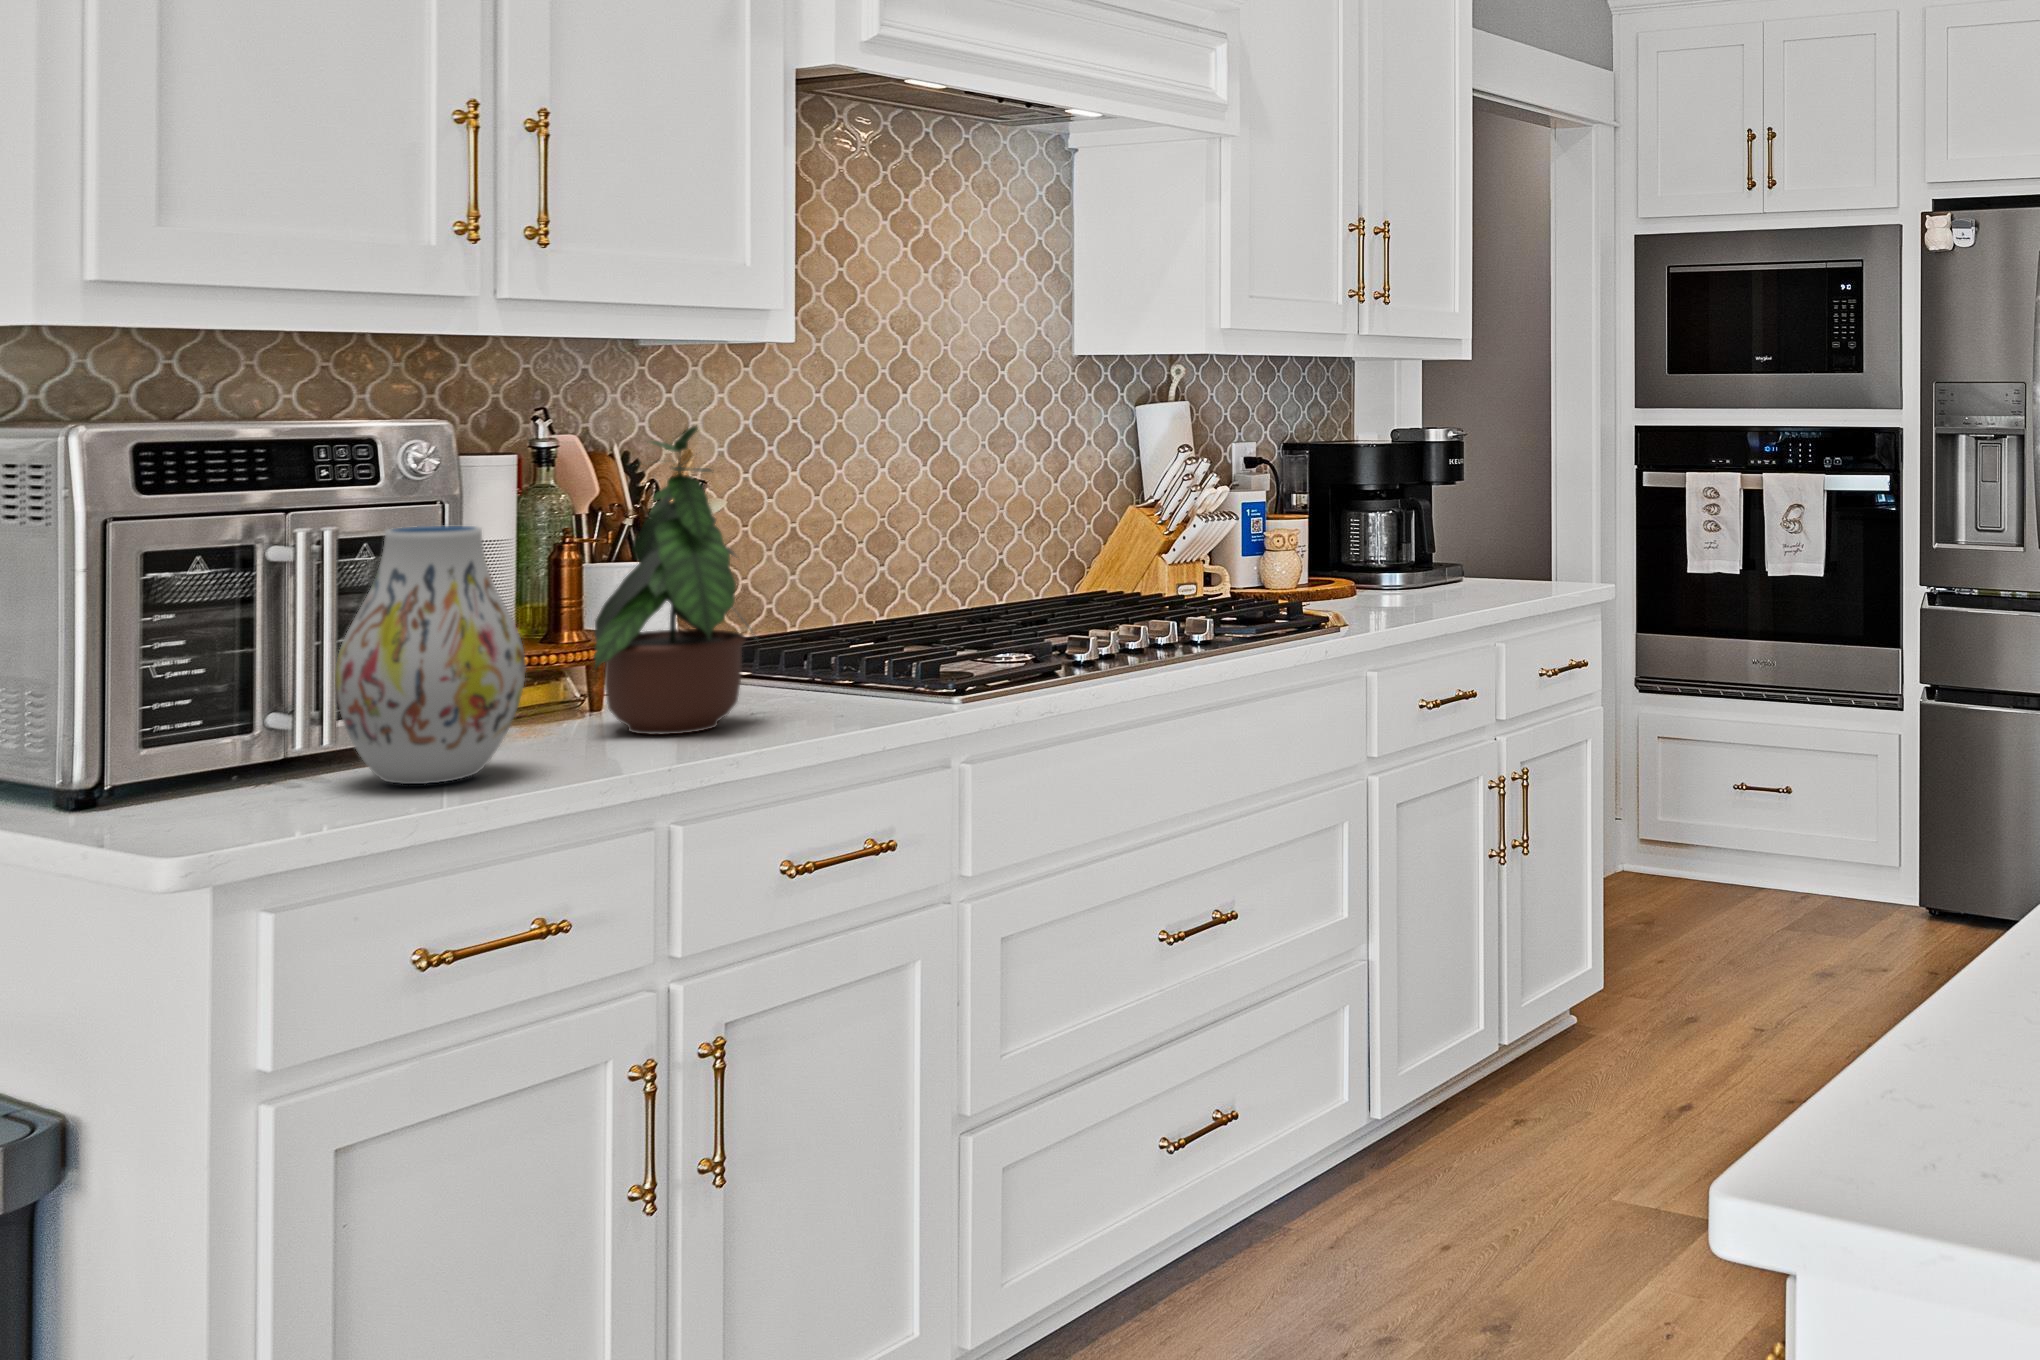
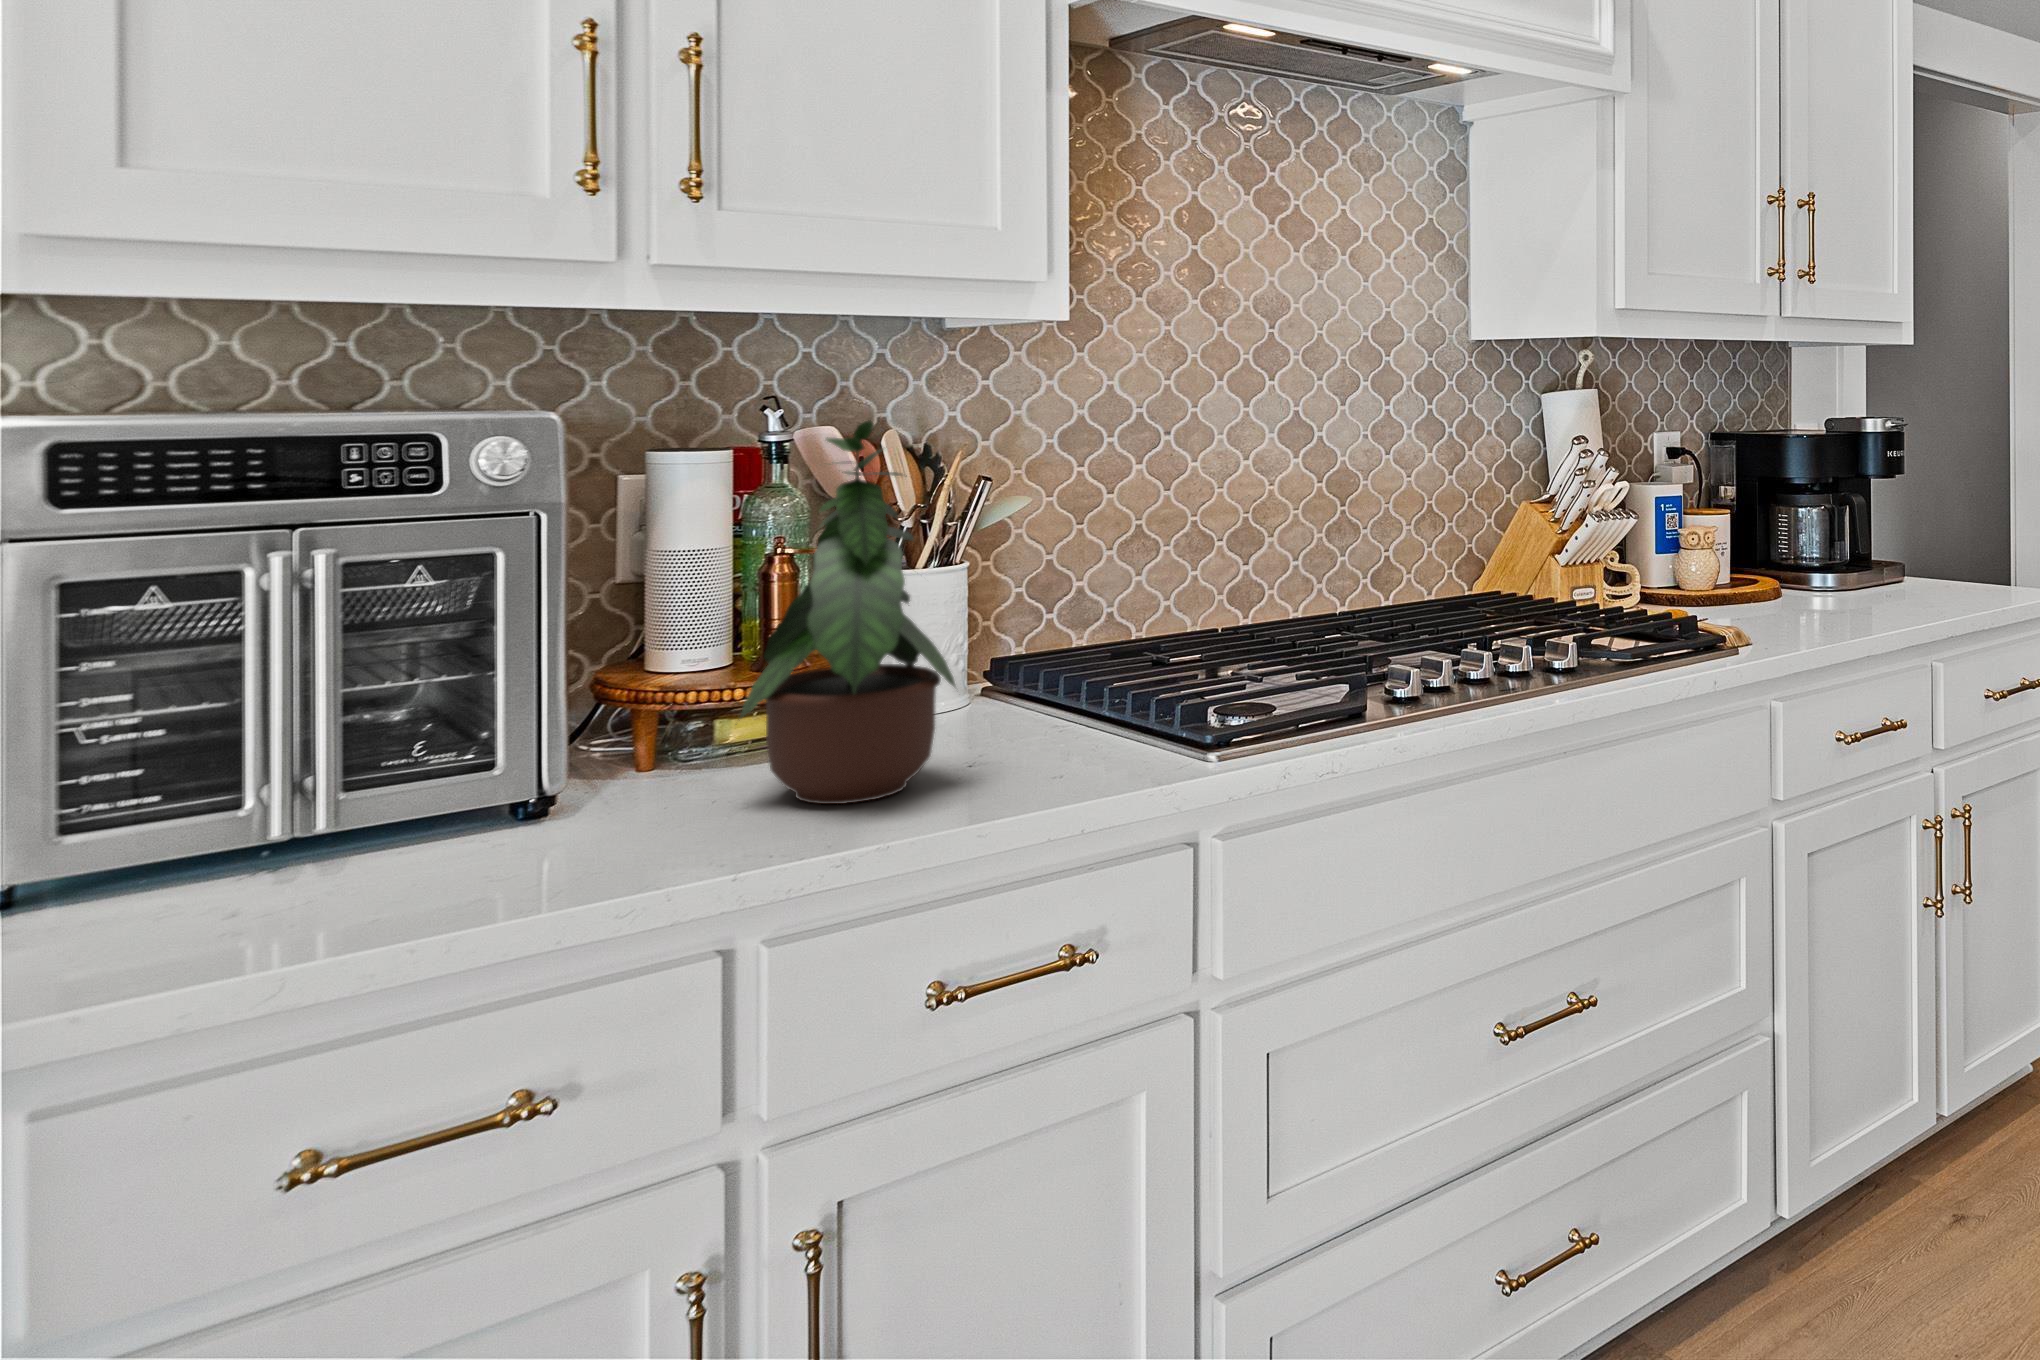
vase: present [335,526,525,784] -> none [301,550,569,897]

